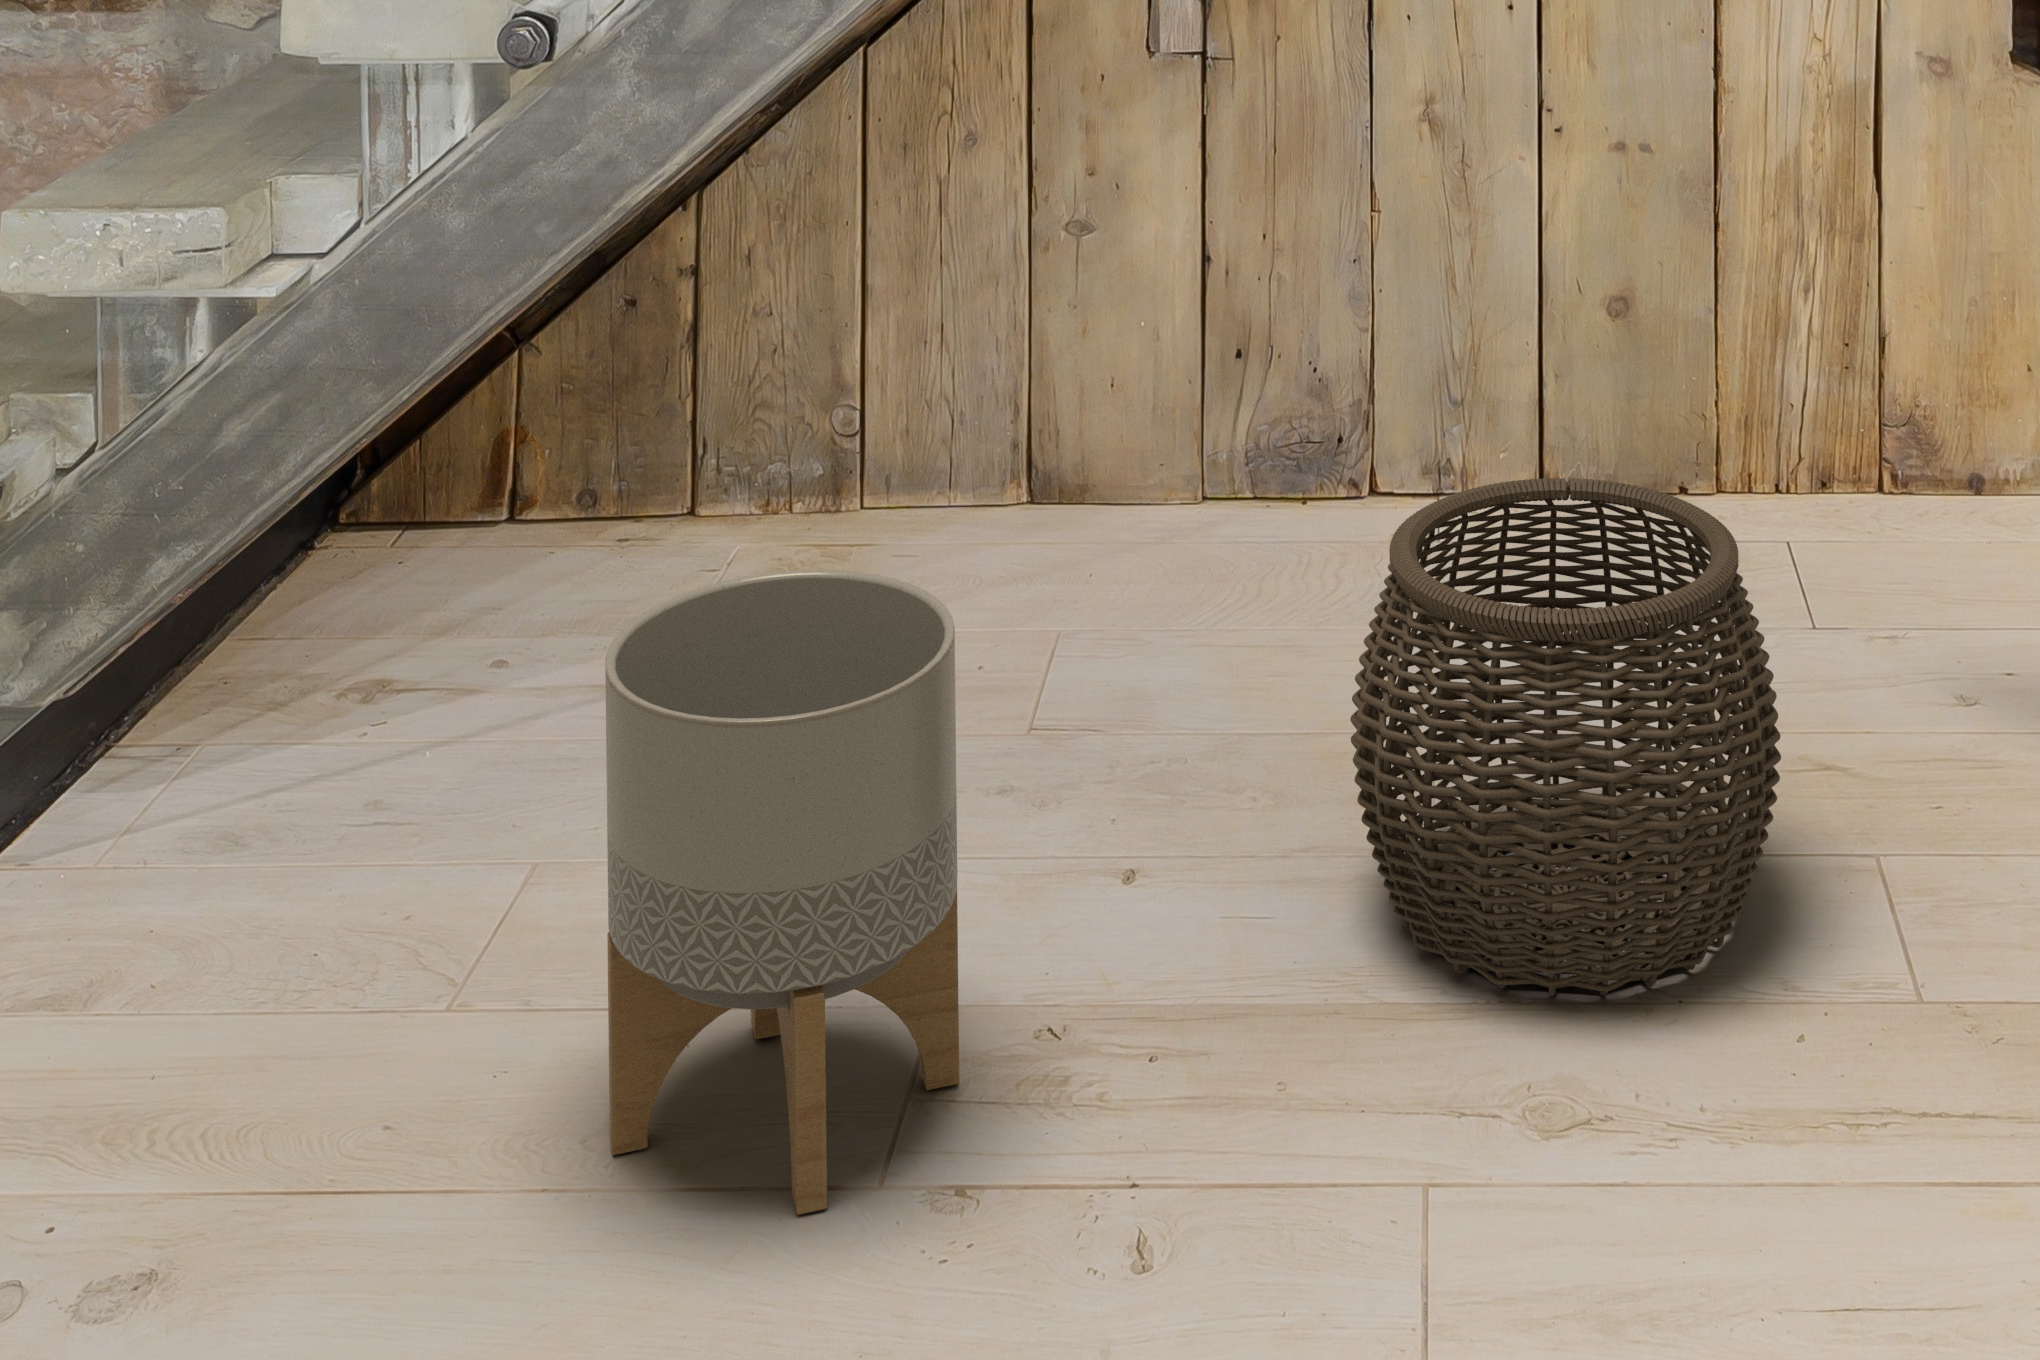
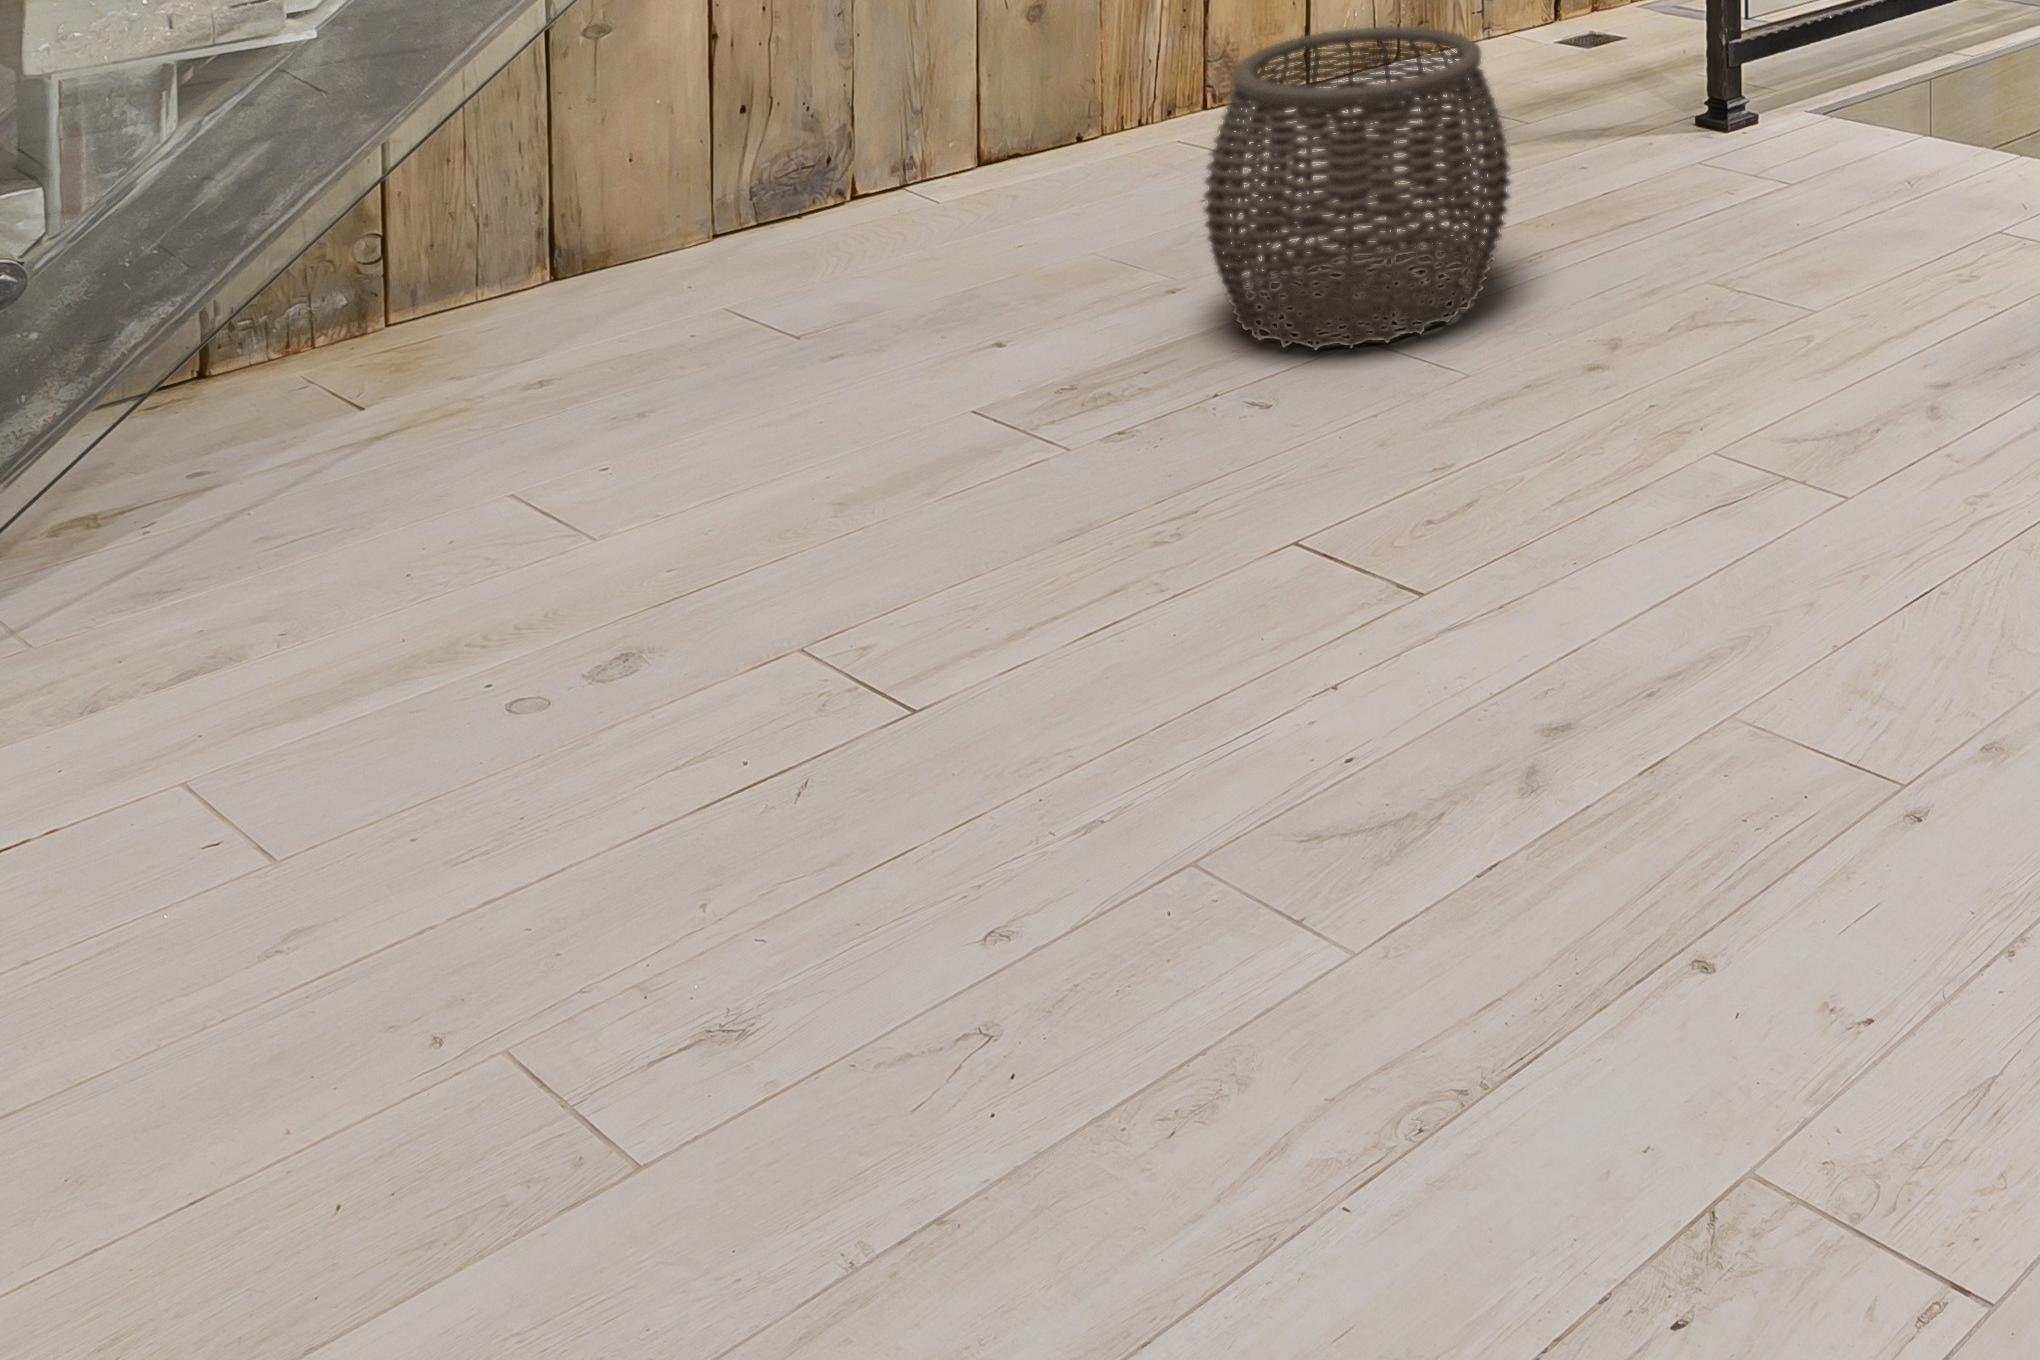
planter: present [605,570,959,1215] -> none [872,158,1173,652]

